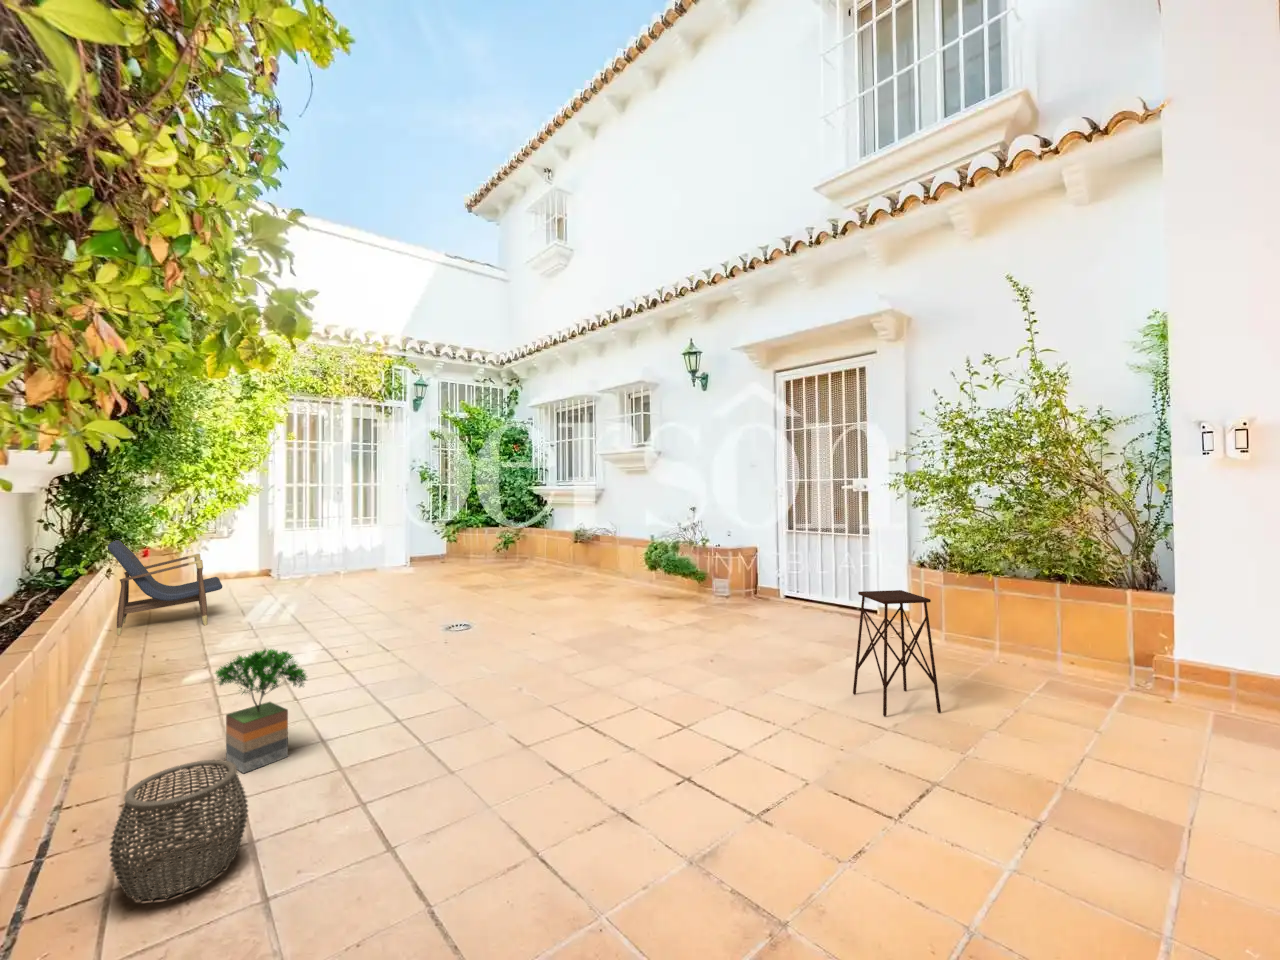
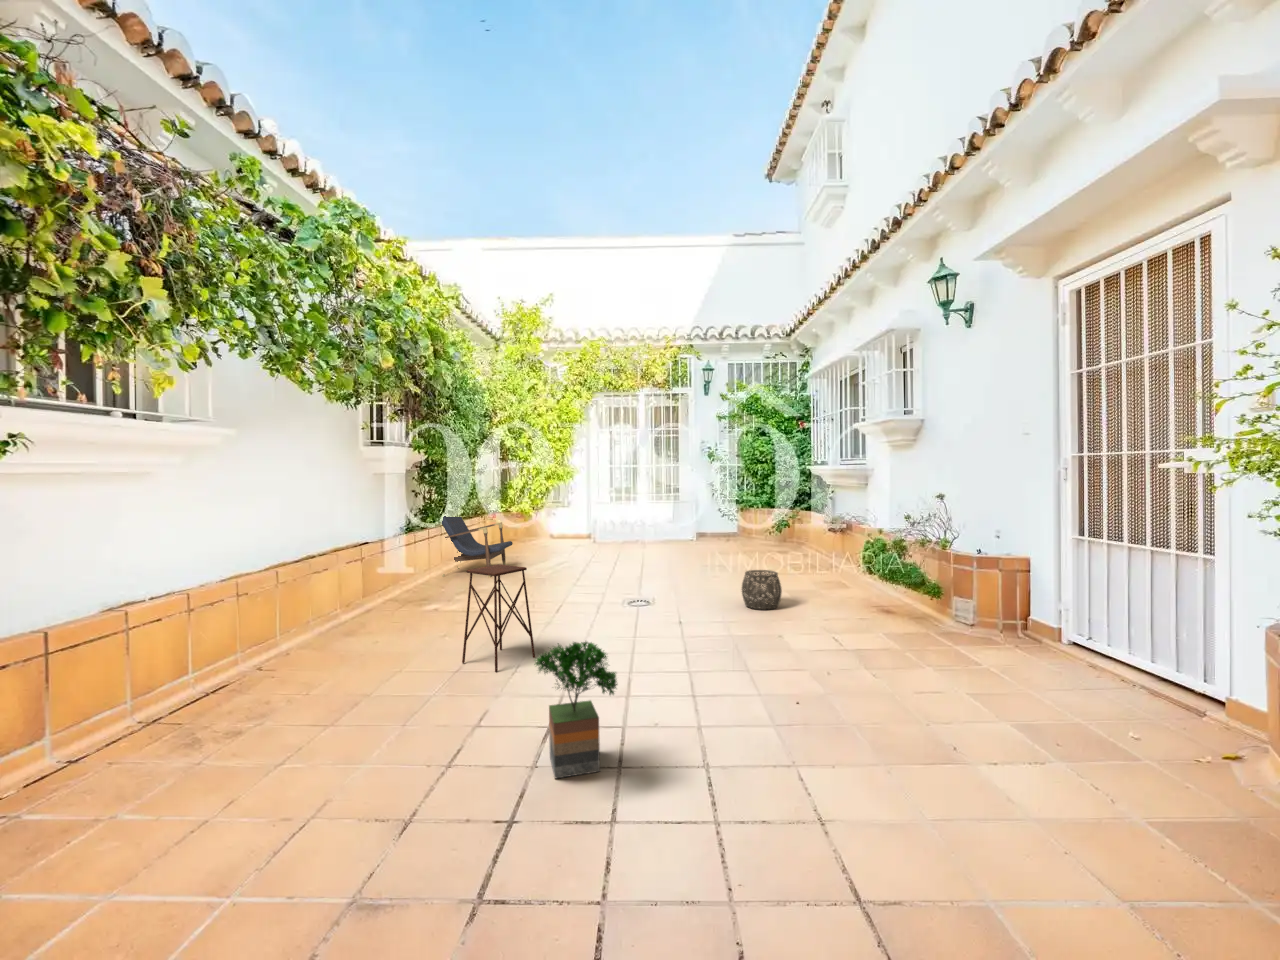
side table: present [853,590,941,716] -> present [462,564,535,672]
potted tree: present [215,649,307,773] -> present [535,642,617,778]
woven basket: present [110,760,248,901] -> present [742,570,782,610]

